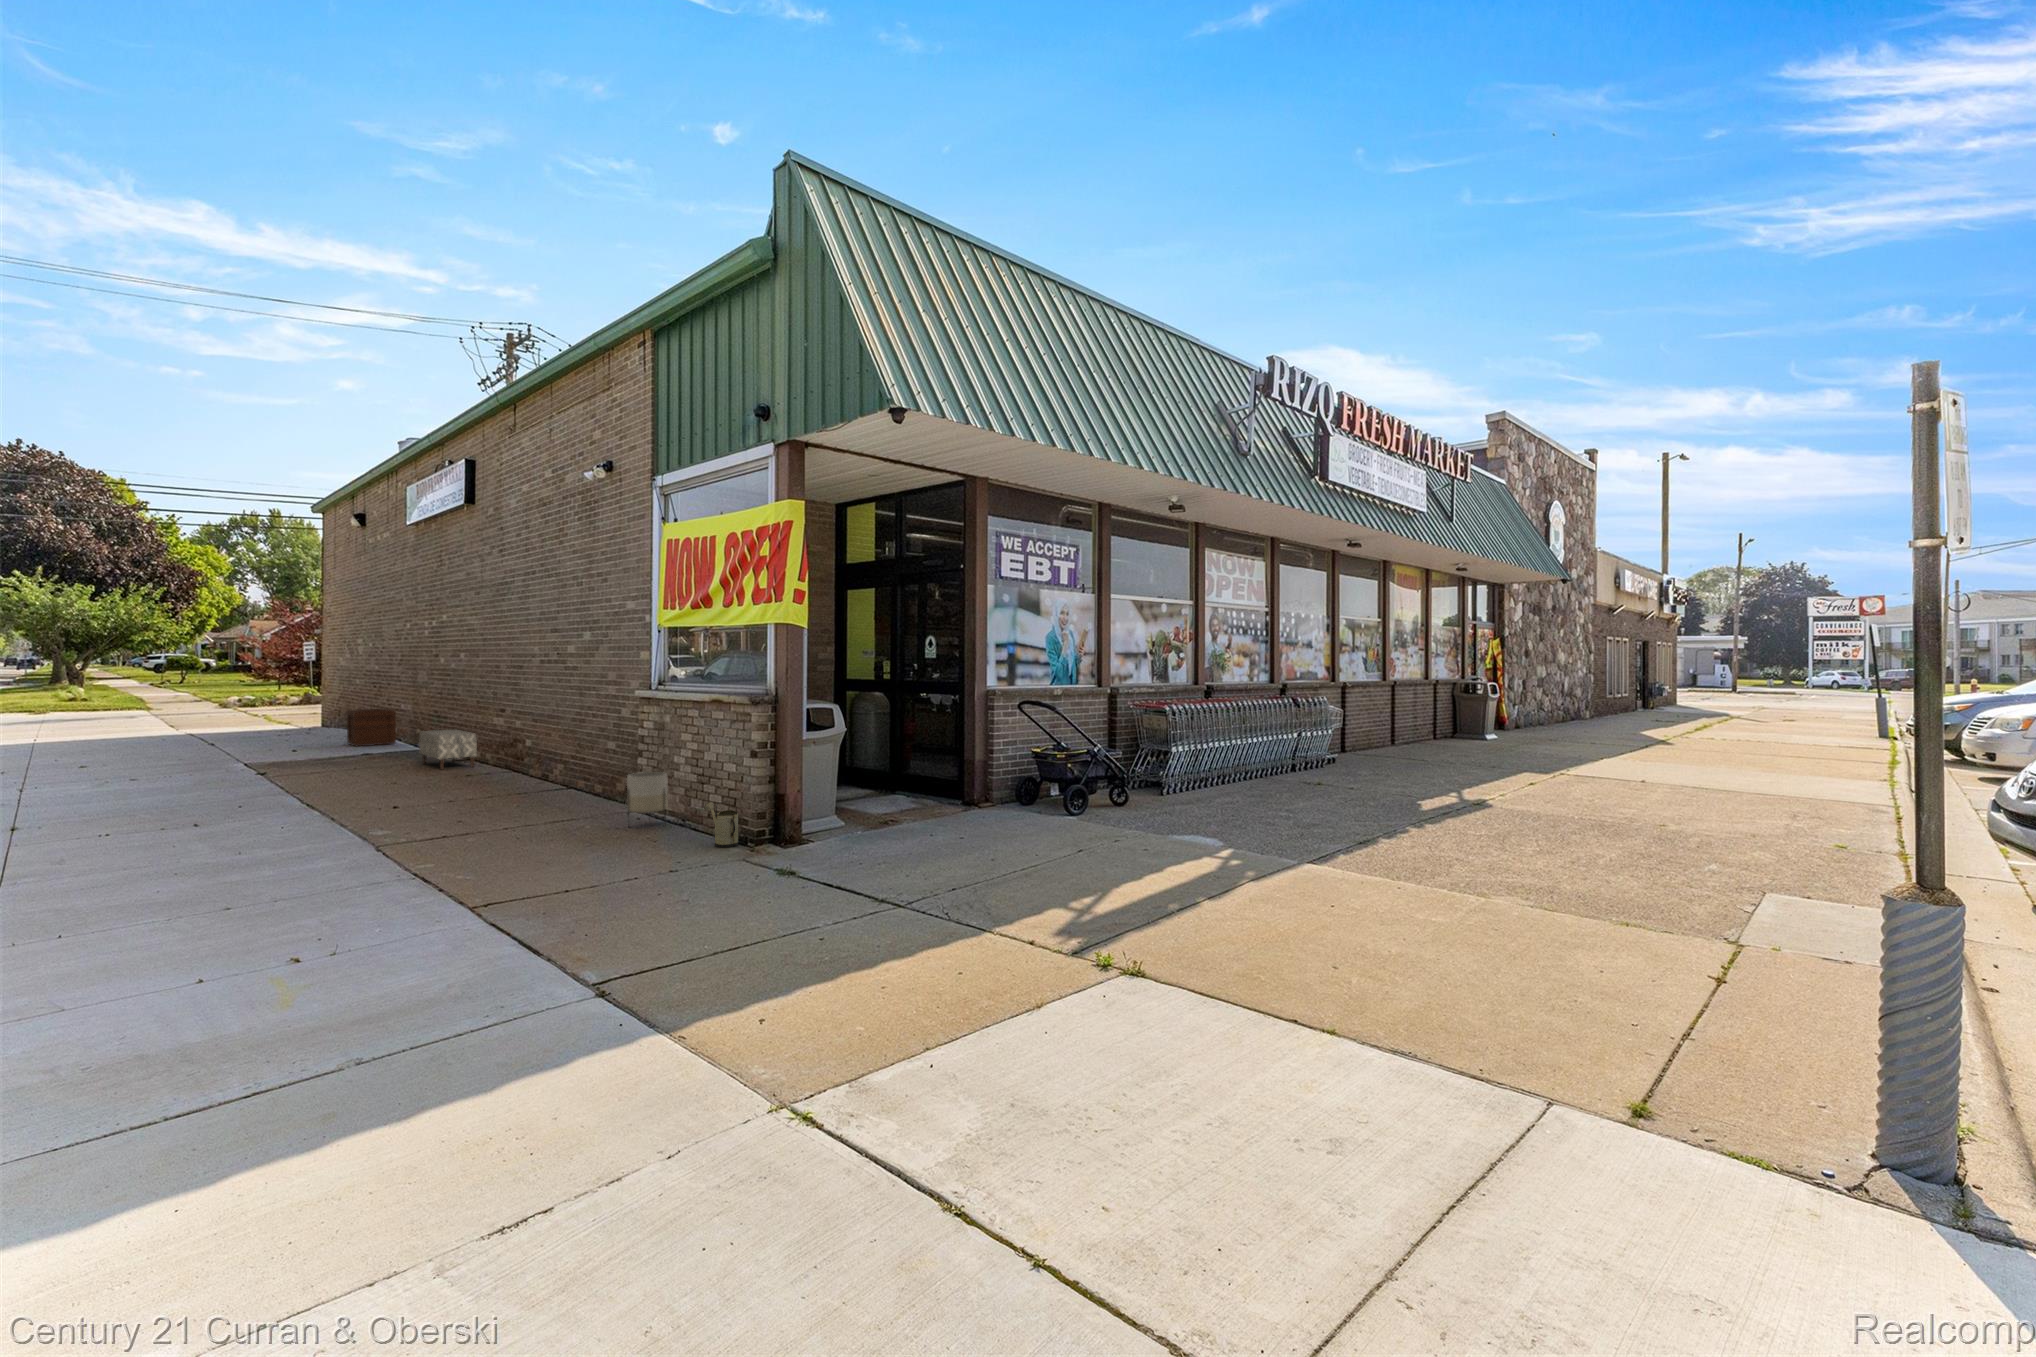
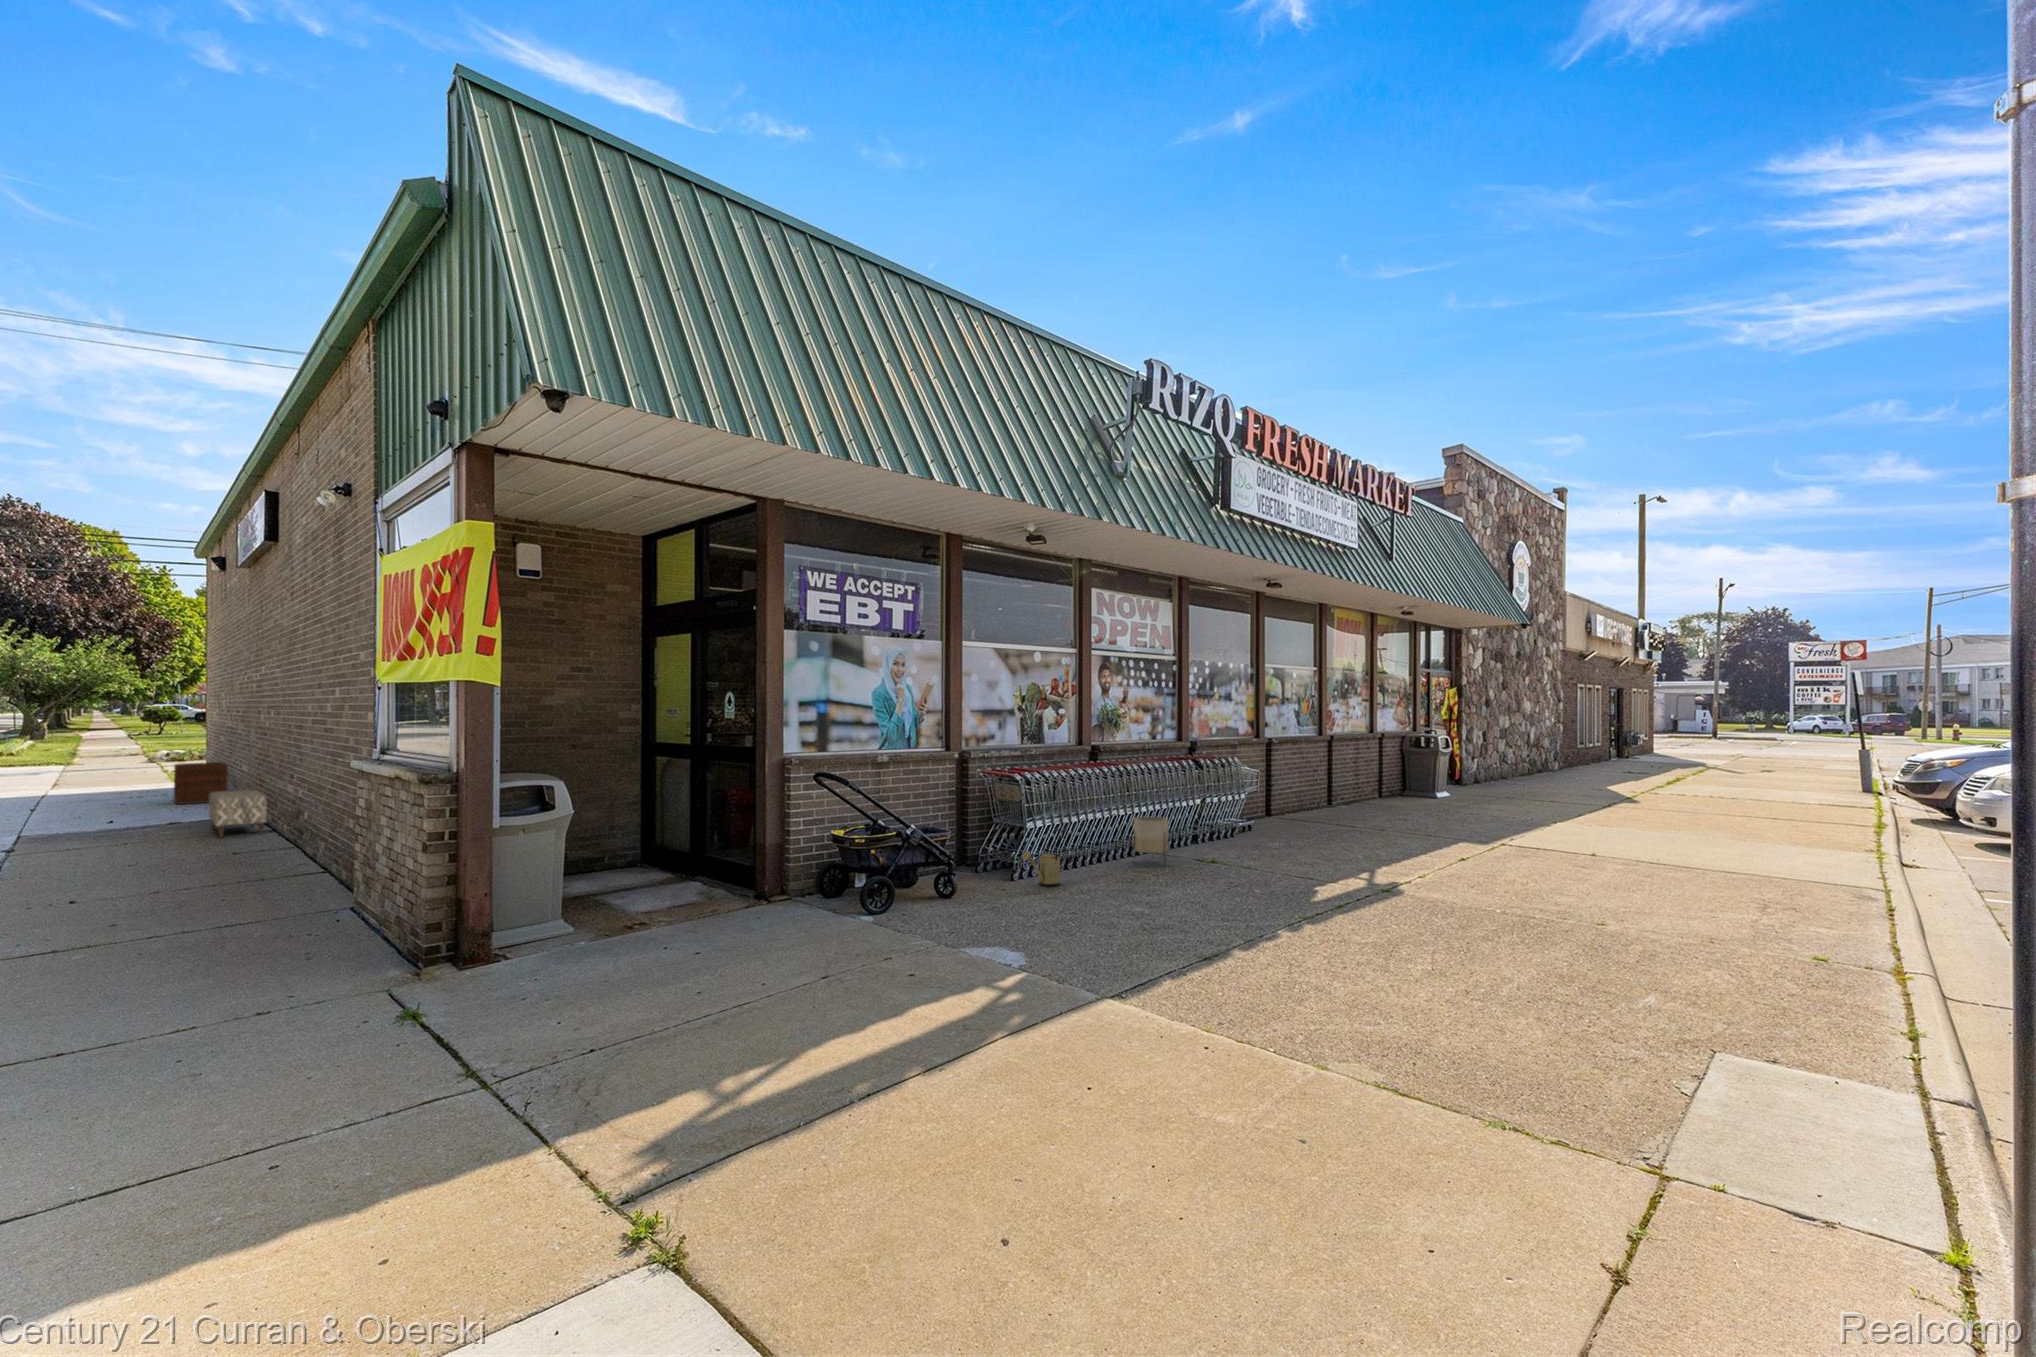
planter: present [627,772,668,816] -> present [1133,817,1168,853]
watering can: present [704,802,738,847] -> present [1023,844,1062,887]

